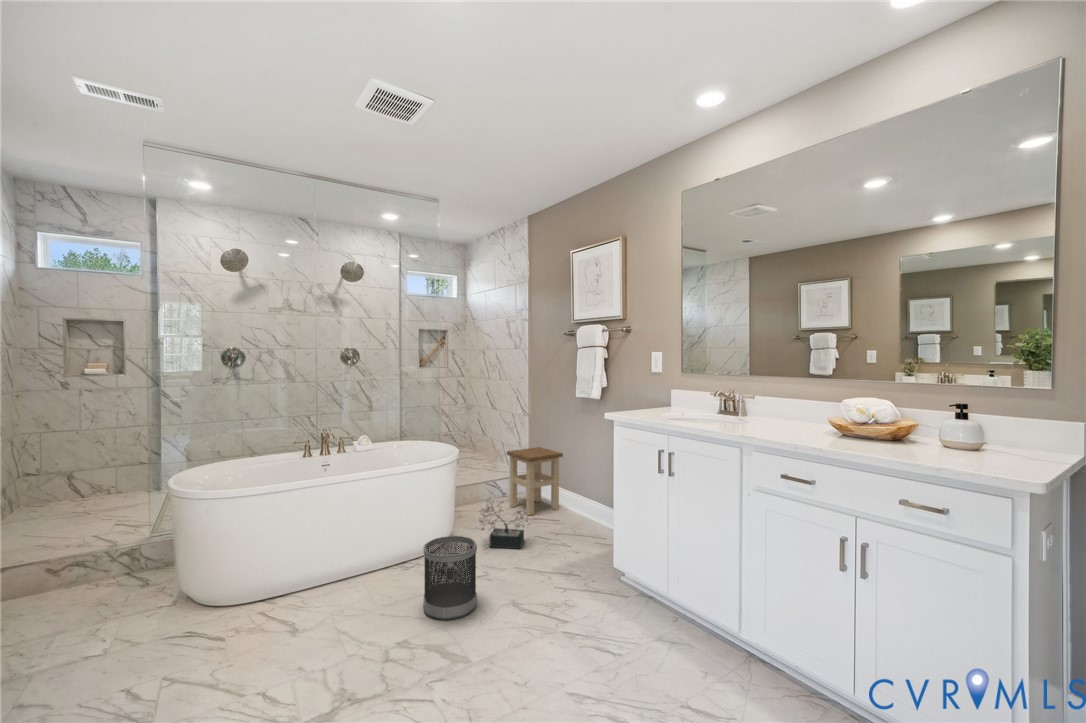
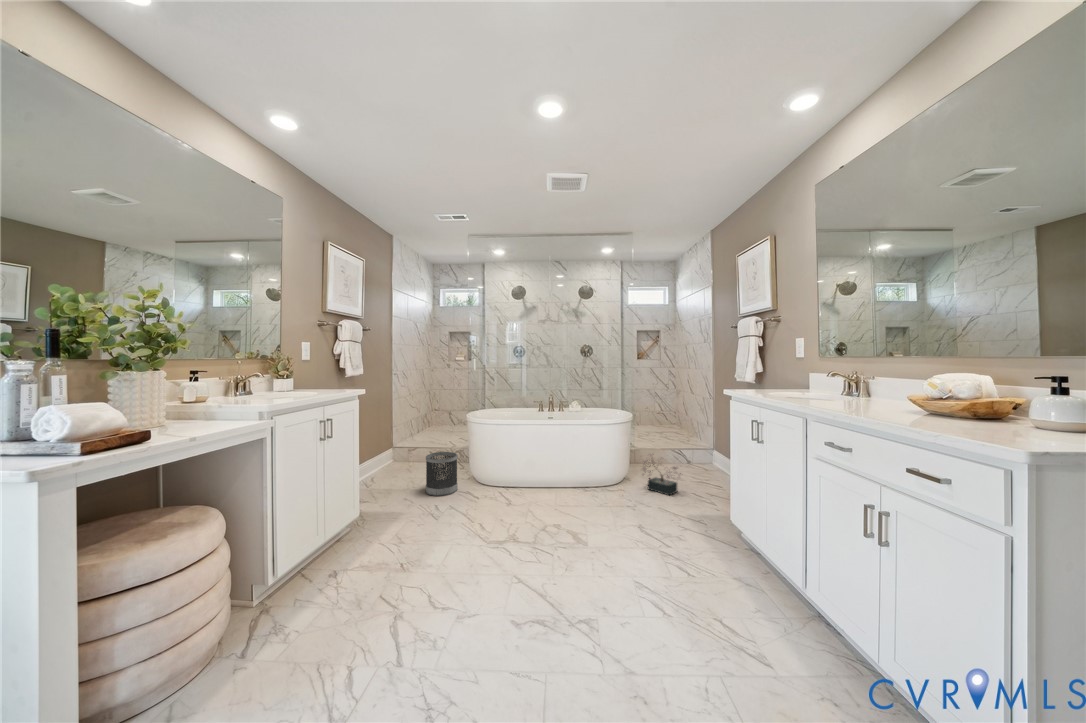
stool: present [507,447,563,515] -> none [685,424,732,477]
wastebasket: present [423,536,477,620] -> present [426,452,458,496]

